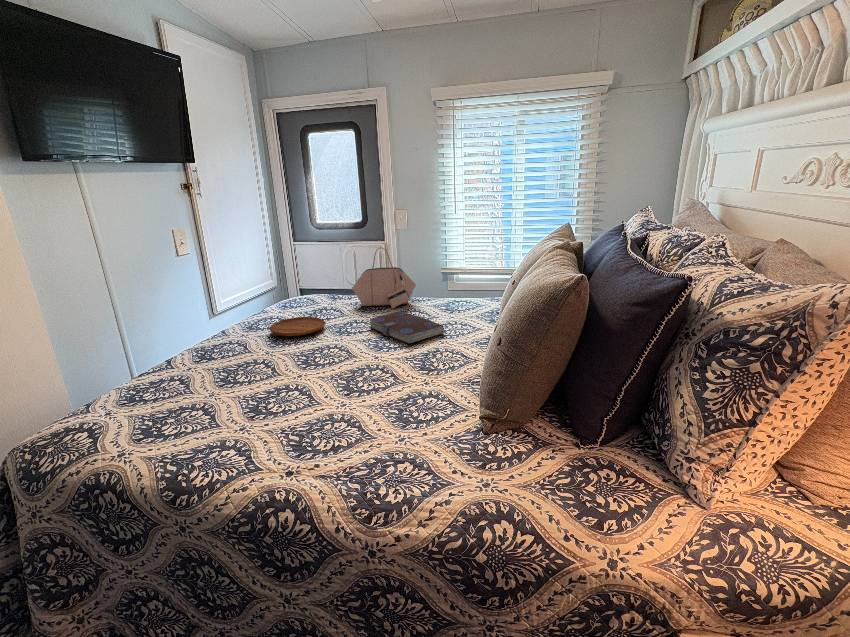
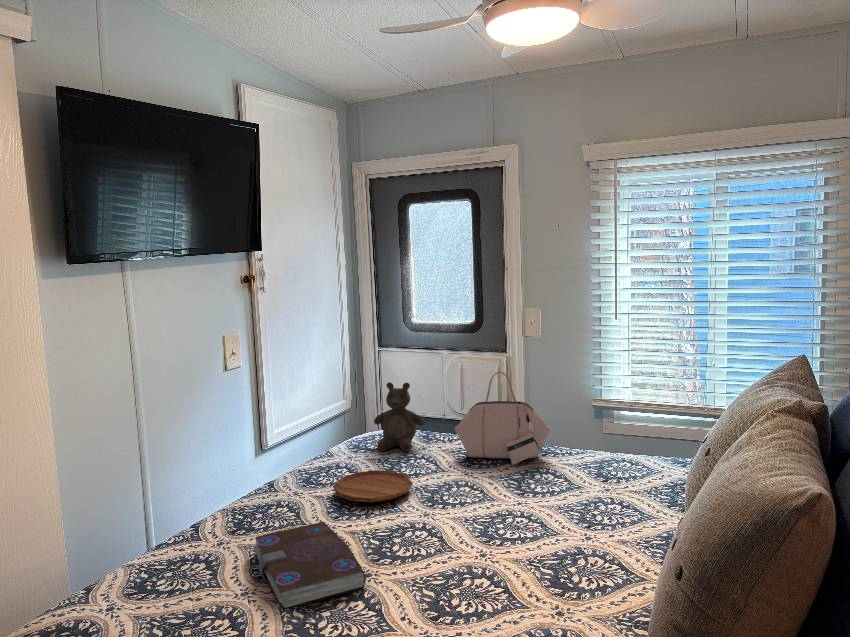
stuffed bear: none [294,259,331,307] -> present [374,382,425,452]
book: present [368,311,444,344] -> present [252,522,366,610]

